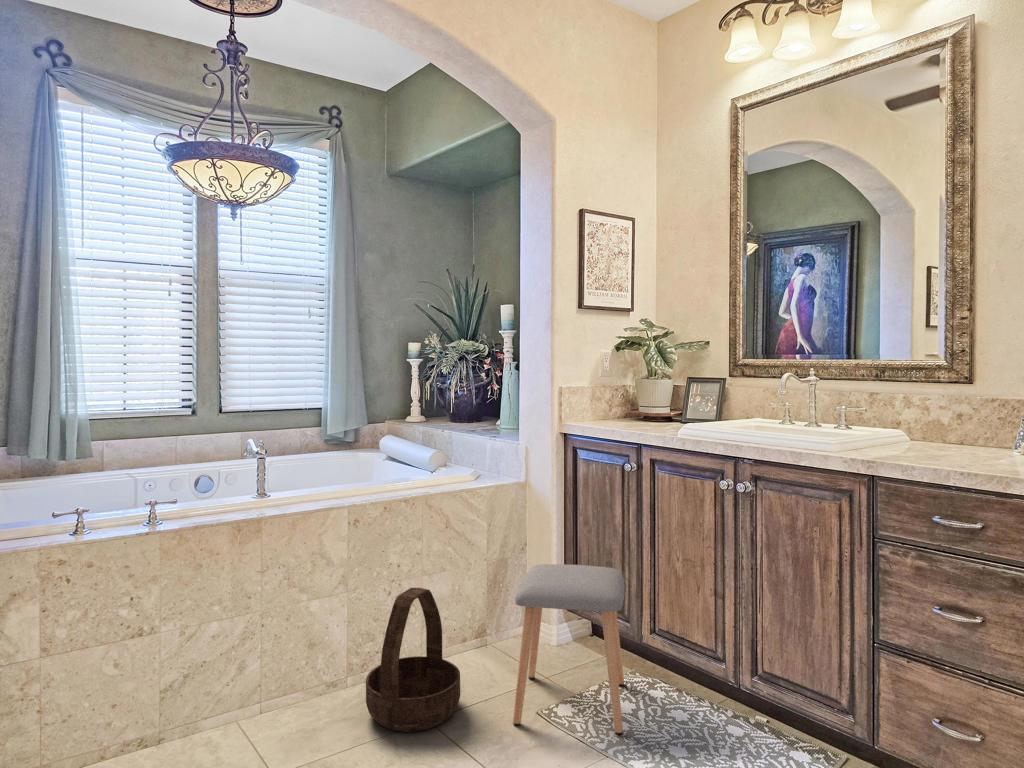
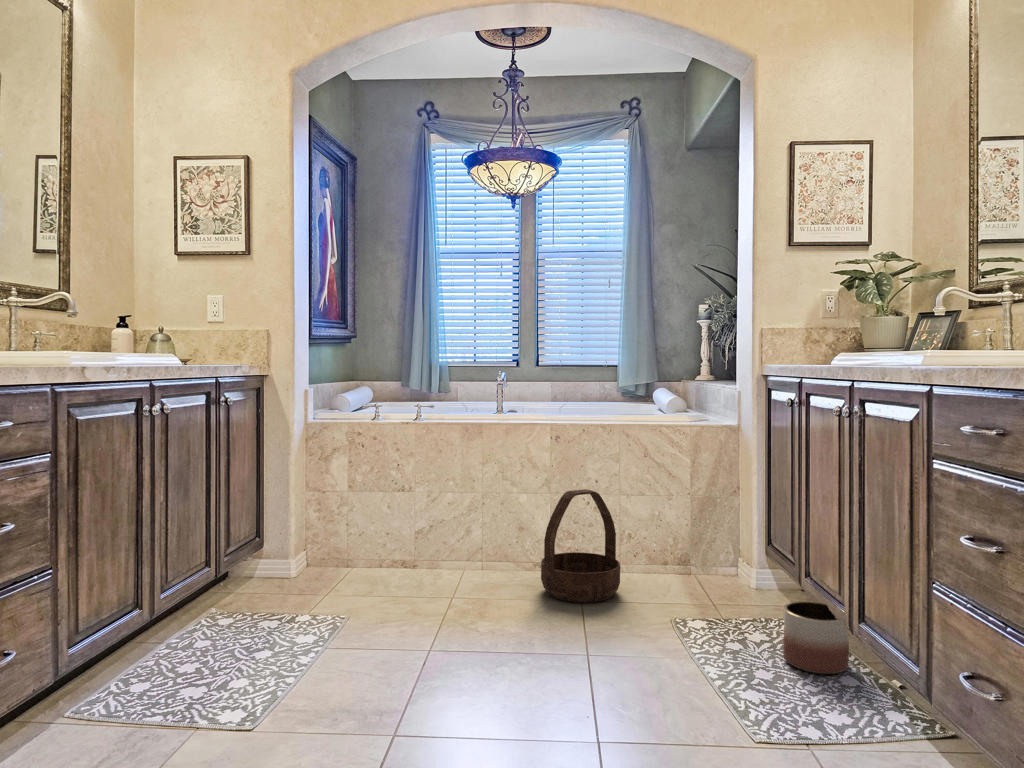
stool: present [513,564,625,735] -> none [646,488,785,644]
planter: none [671,670,730,746] -> present [783,601,849,674]

